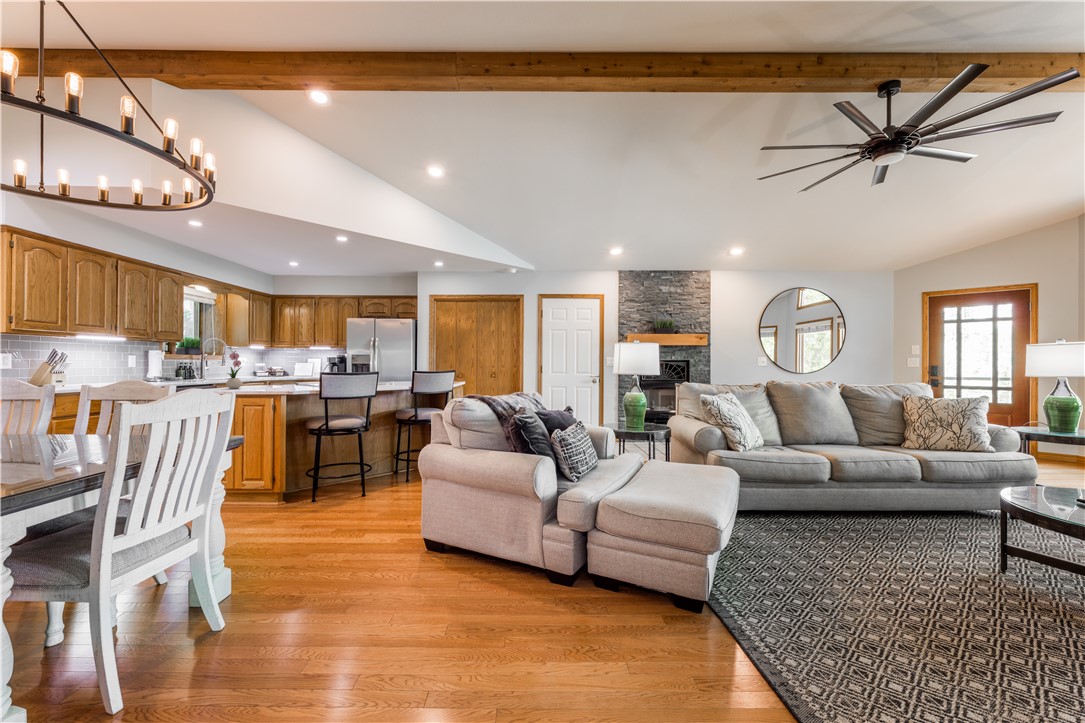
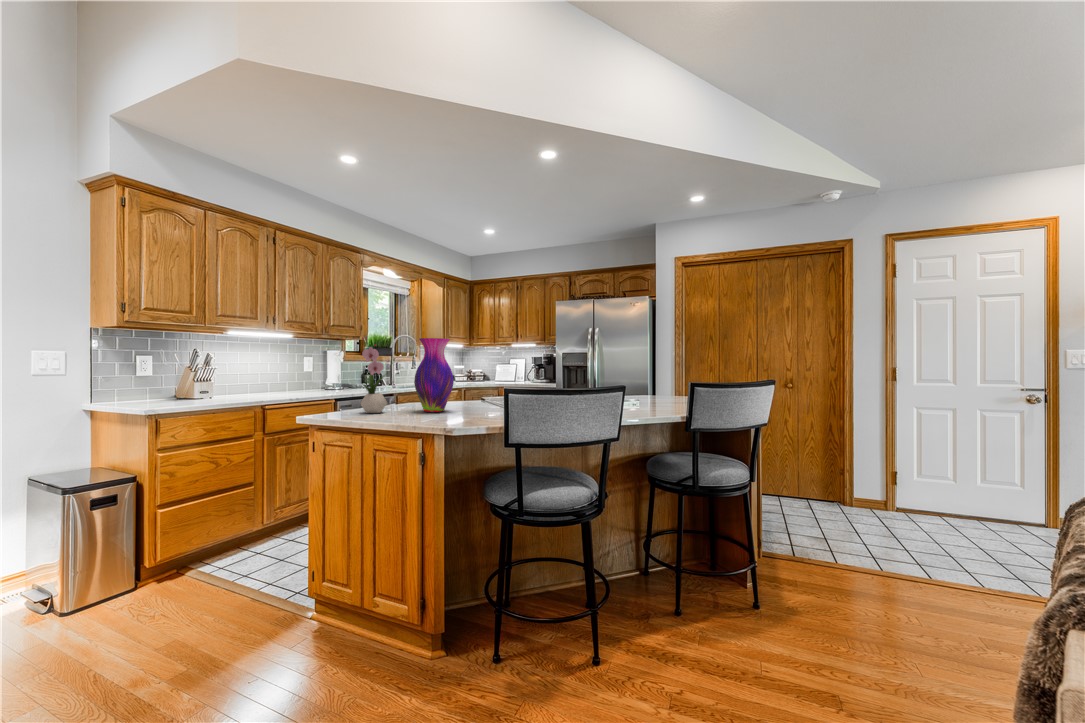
vase: none [259,348,284,388] -> present [414,338,454,412]

